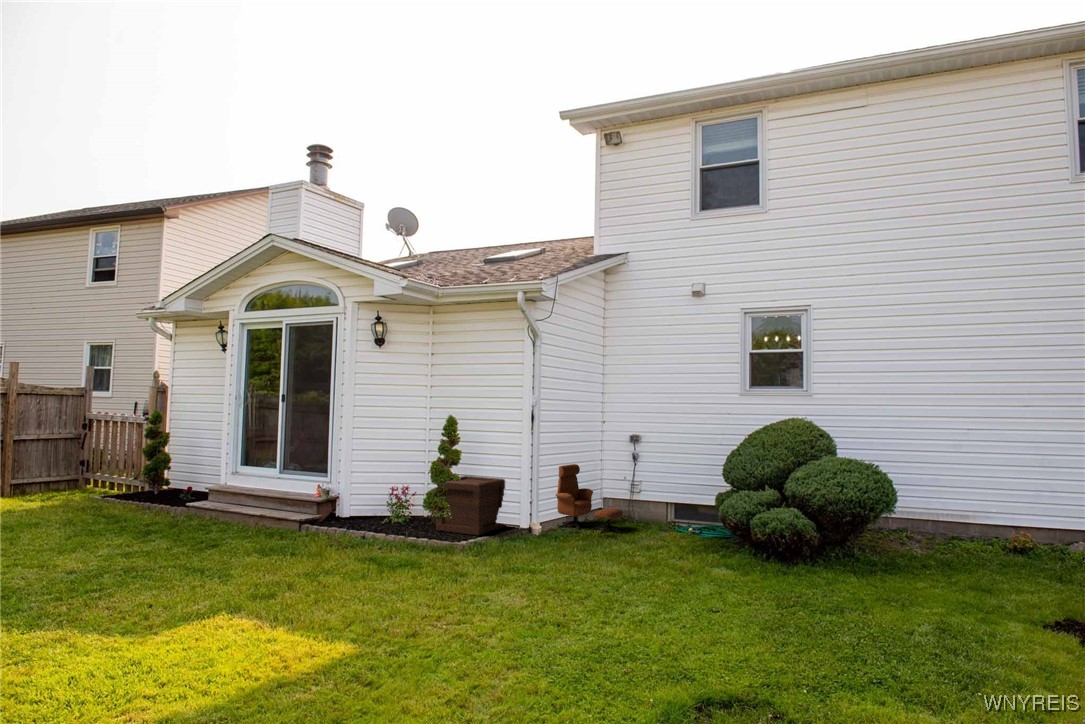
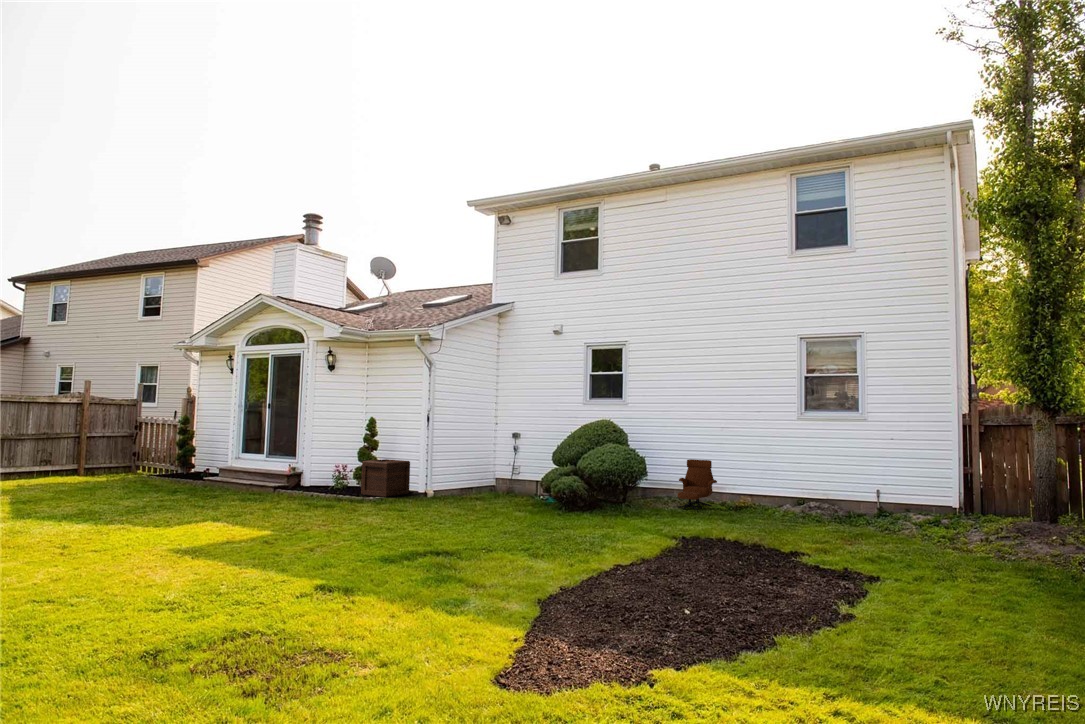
lounge chair: present [555,464,624,533] -> present [677,459,717,510]

